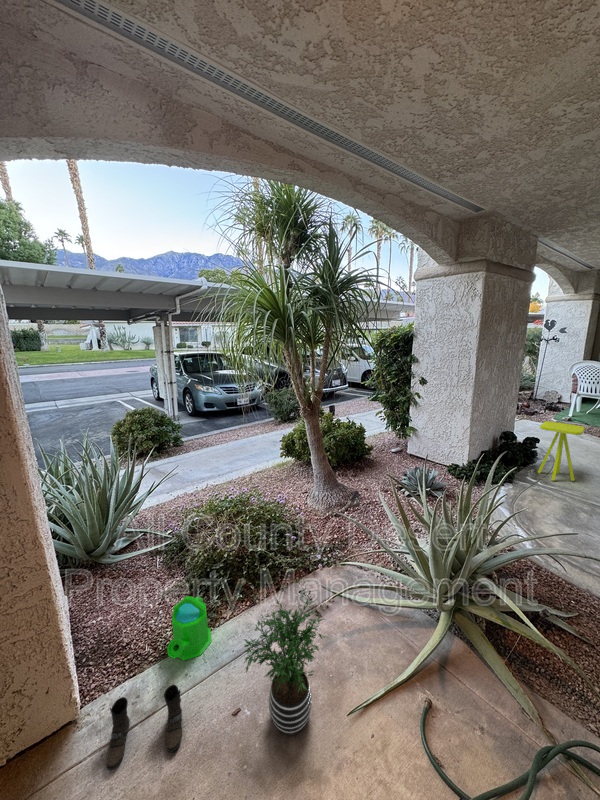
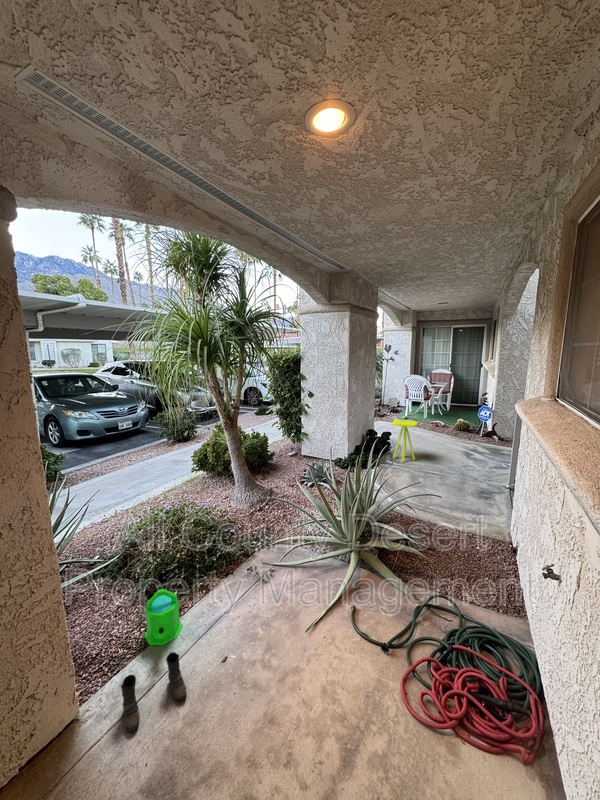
potted plant: present [244,600,325,735] -> none [231,557,291,658]

